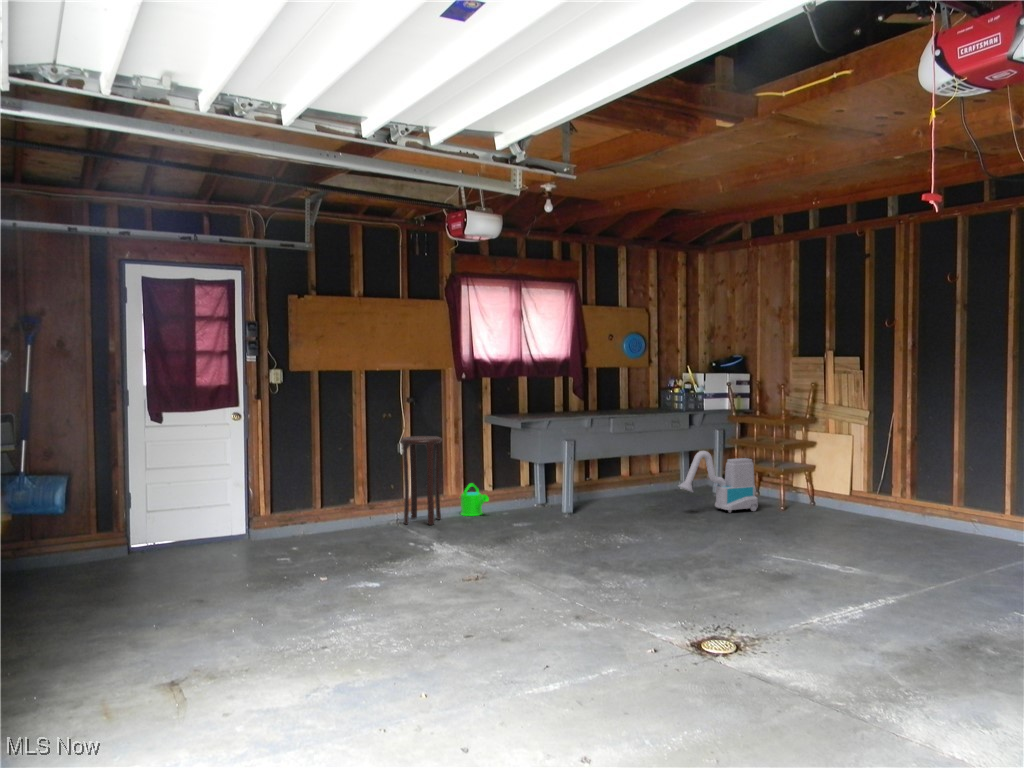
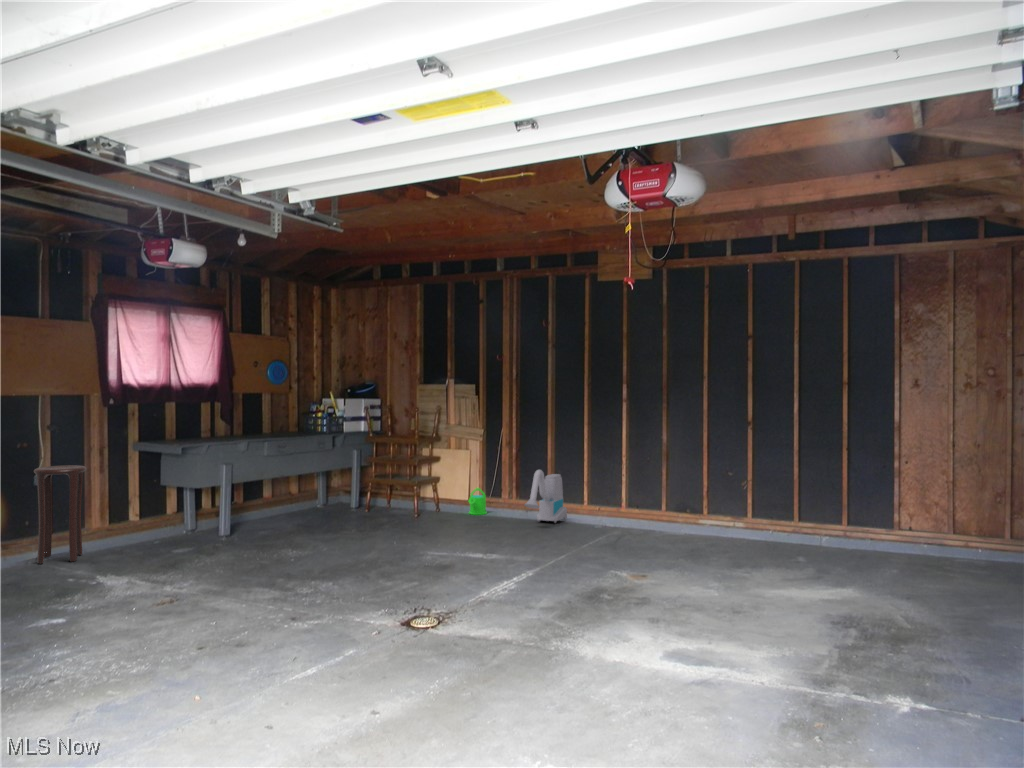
vacuum cleaner: present [678,451,758,513] -> present [525,470,567,523]
watering can: present [460,483,489,516] -> present [468,488,487,515]

